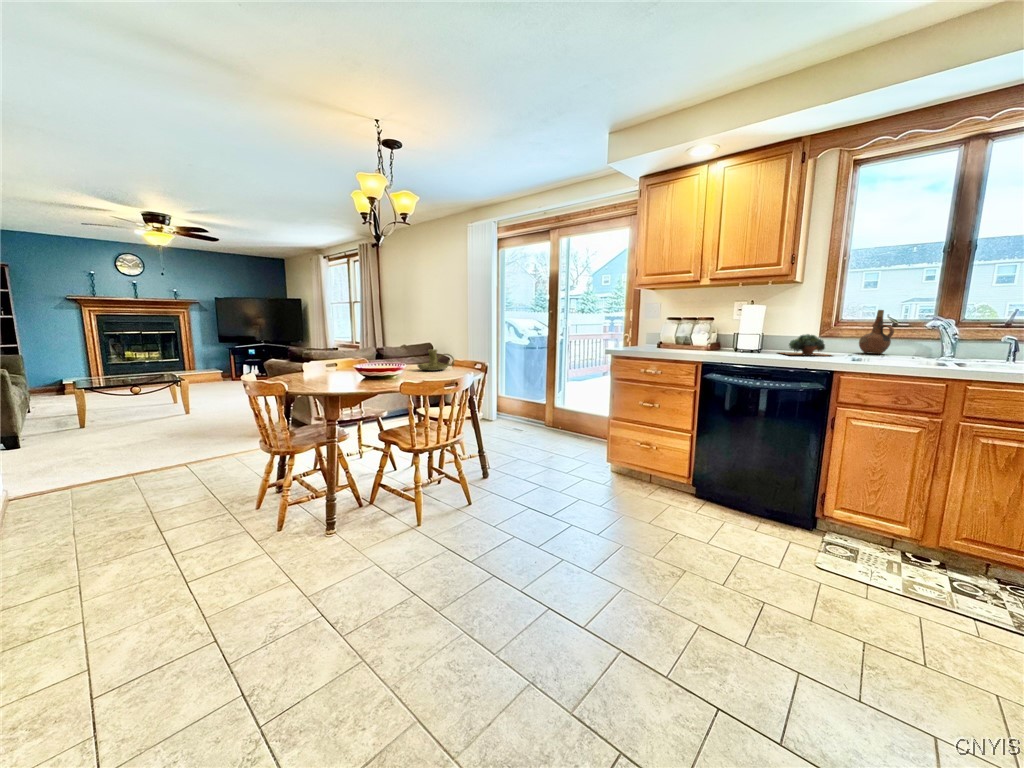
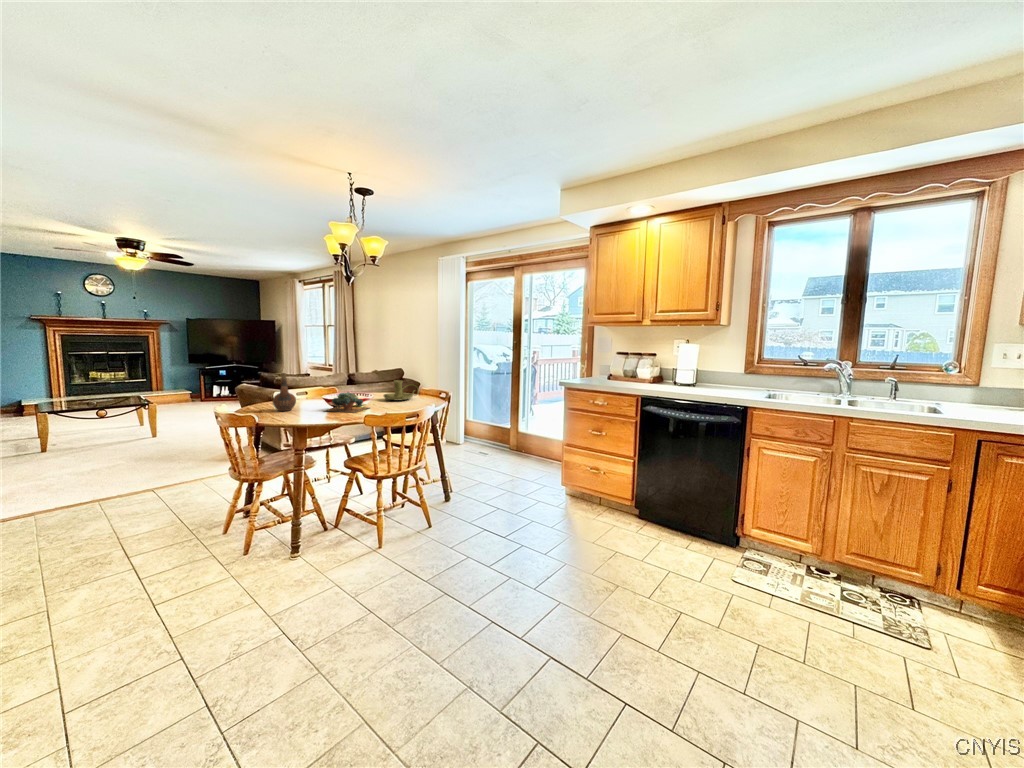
ceramic pitcher: present [859,310,894,354] -> present [273,373,296,411]
succulent plant: present [782,334,828,356] -> present [326,392,368,412]

